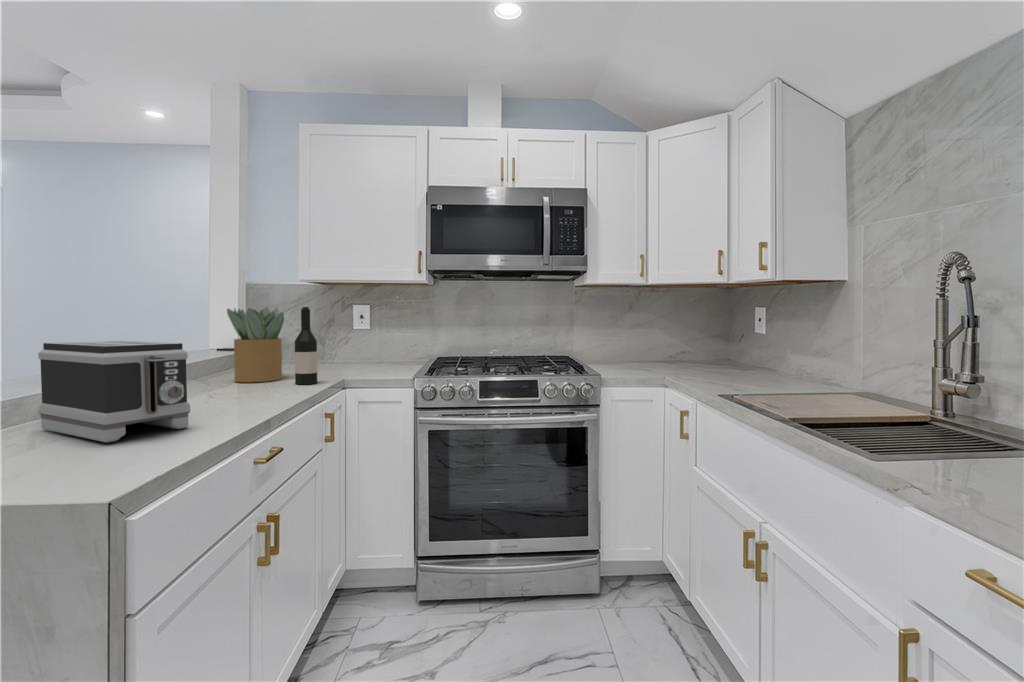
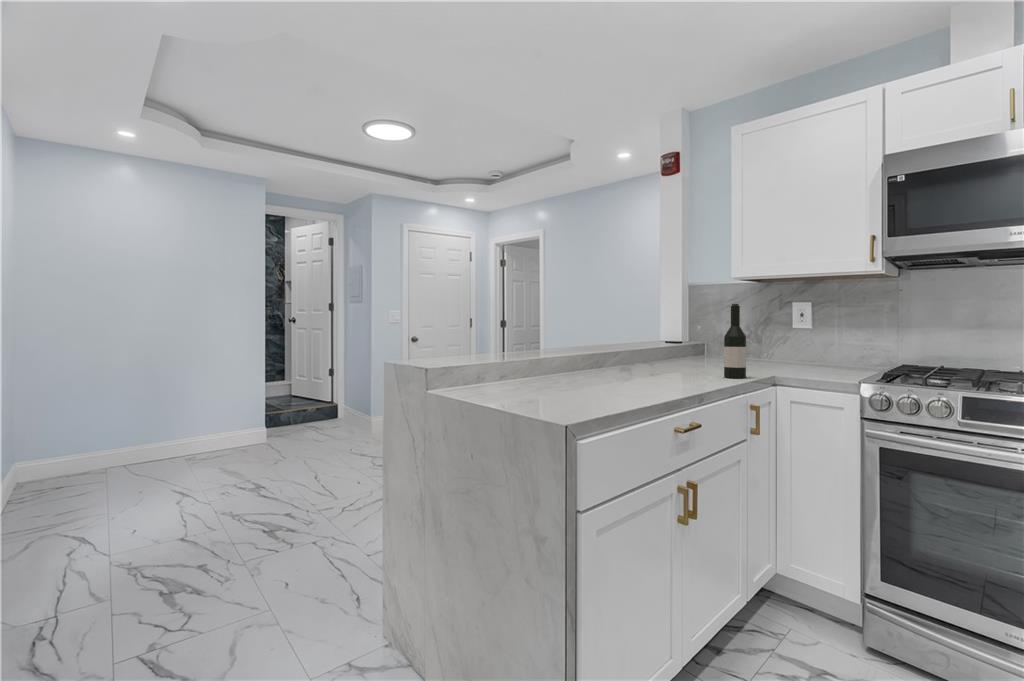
potted plant: present [227,308,284,382] -> none [668,308,717,374]
toaster: present [38,341,191,442] -> none [544,327,630,397]

